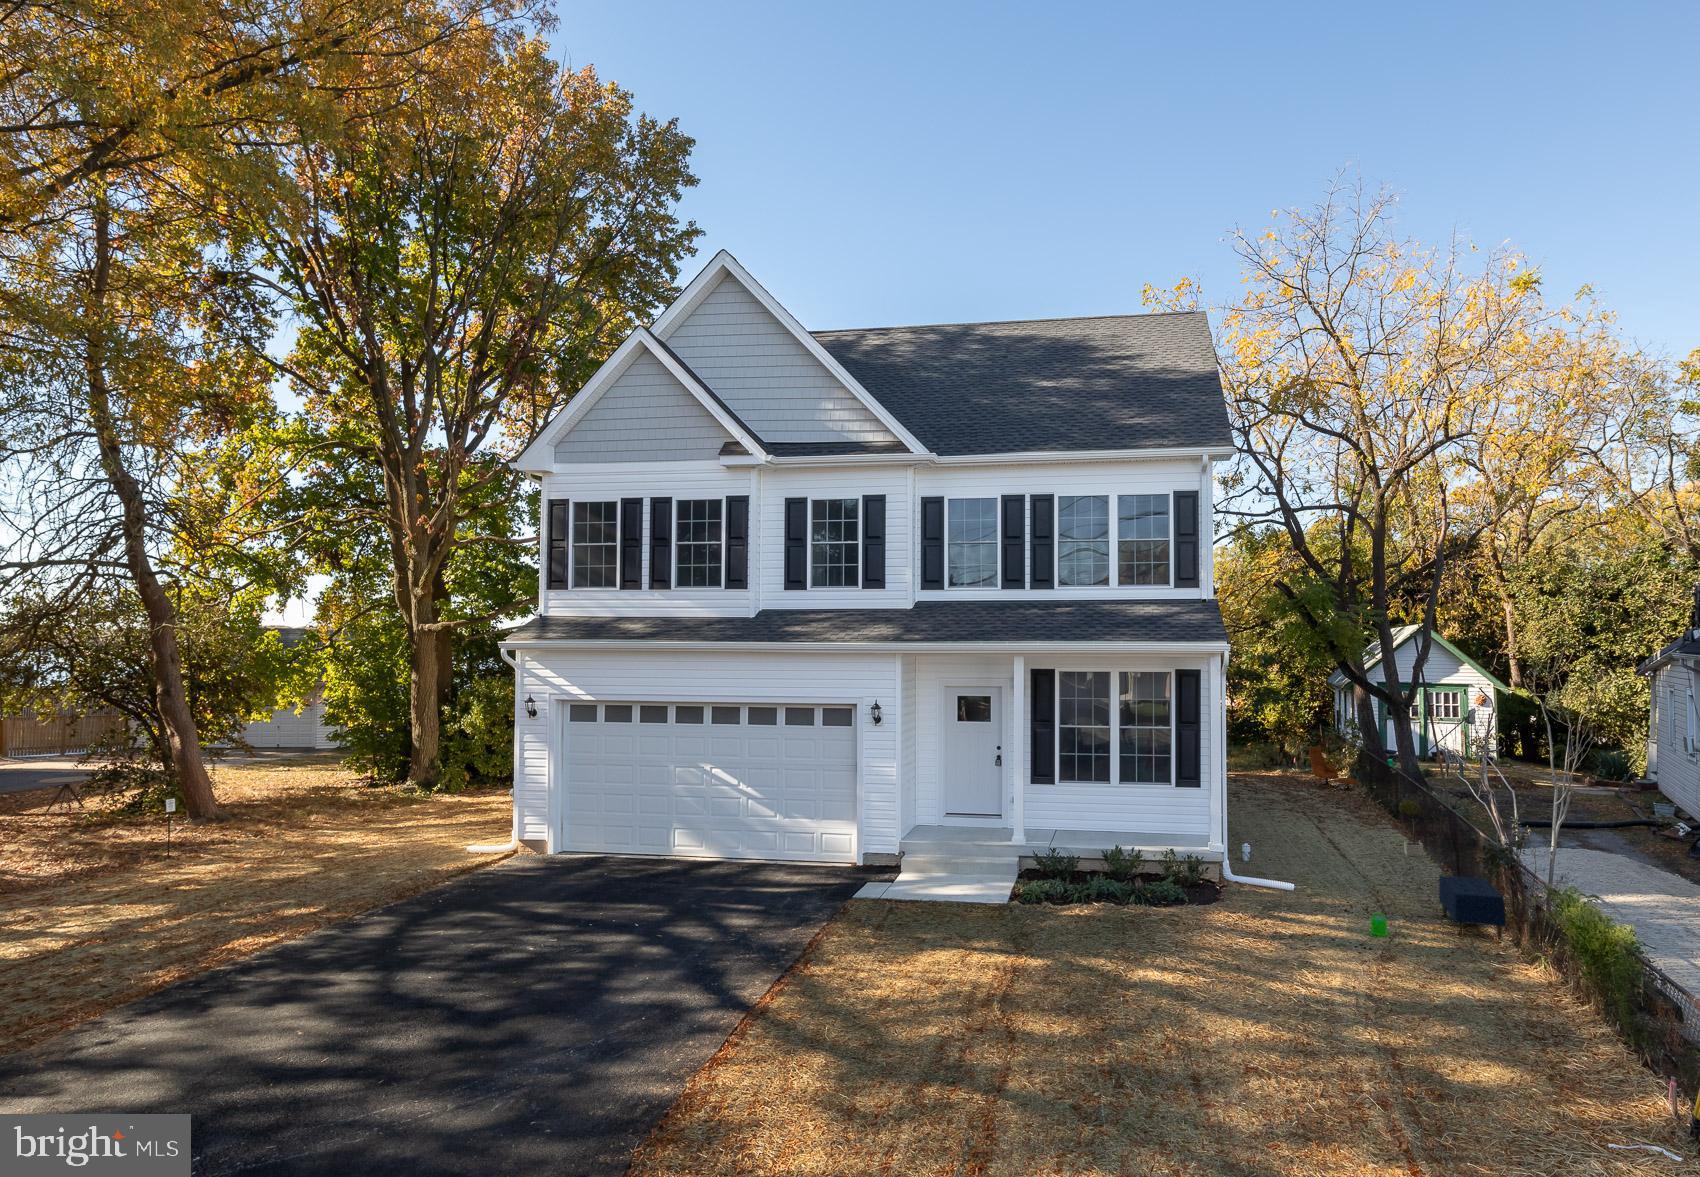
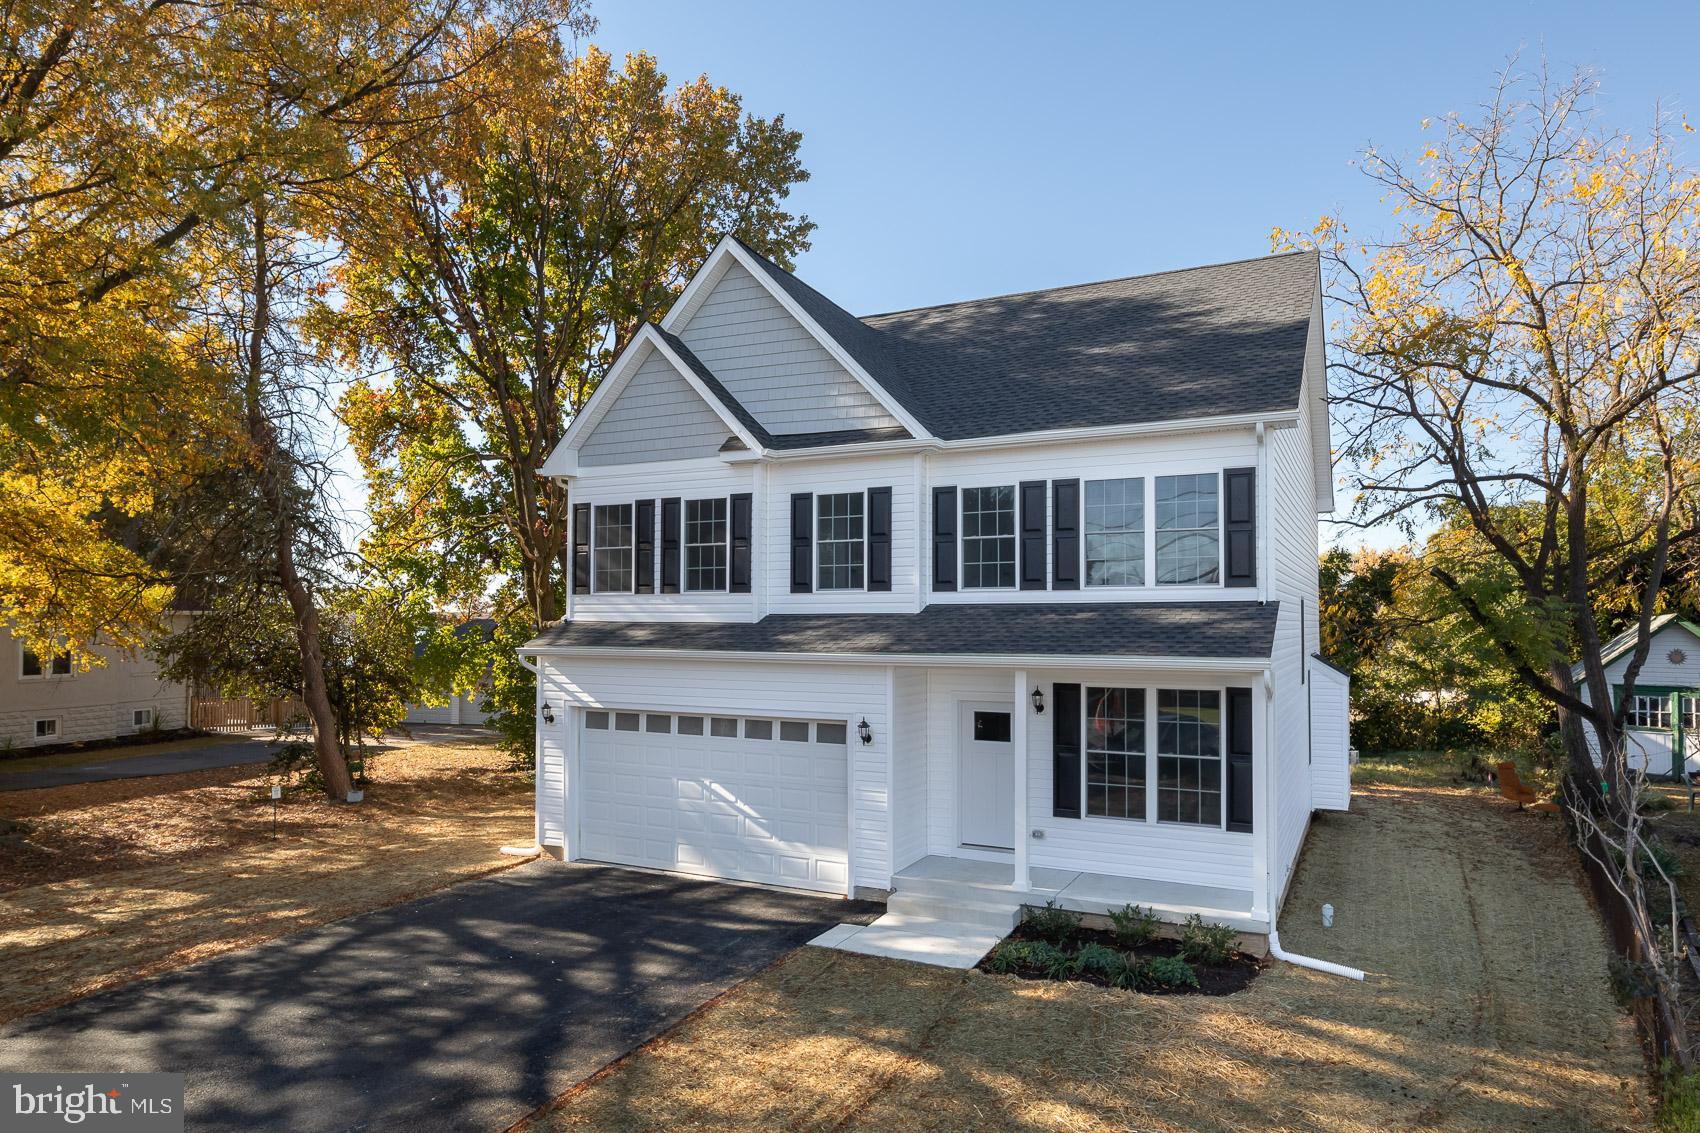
round table: present [38,777,92,812] -> none [233,756,279,788]
potted tree: present [1399,799,1425,857] -> present [346,761,365,802]
bench: present [1439,876,1506,939] -> none [1556,991,1641,1108]
watering can: present [1370,912,1388,936] -> none [1422,1043,1453,1080]

